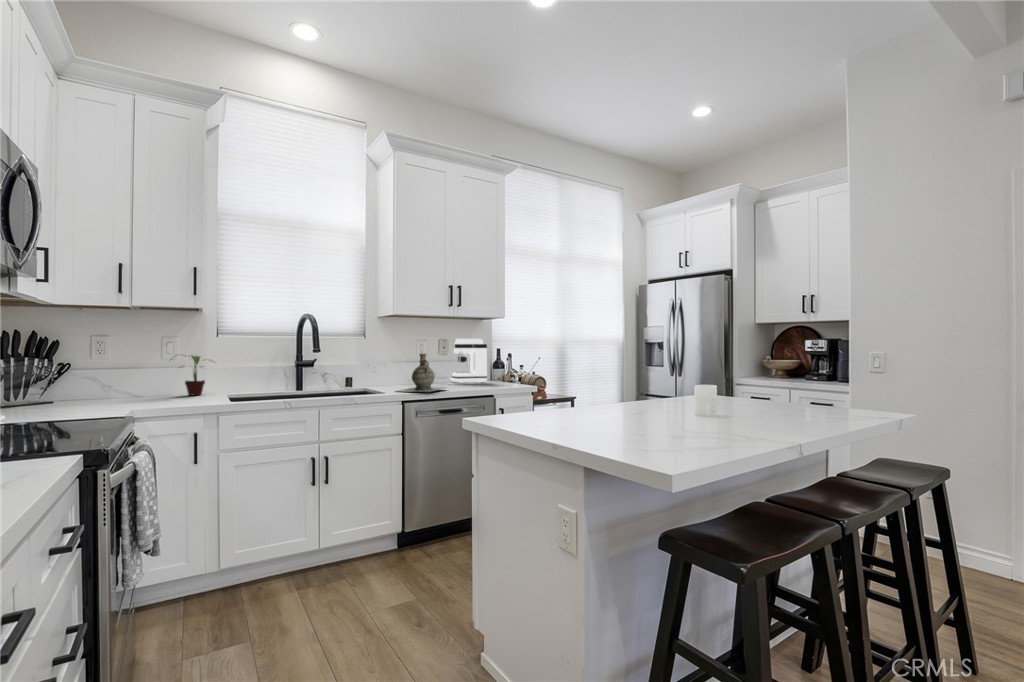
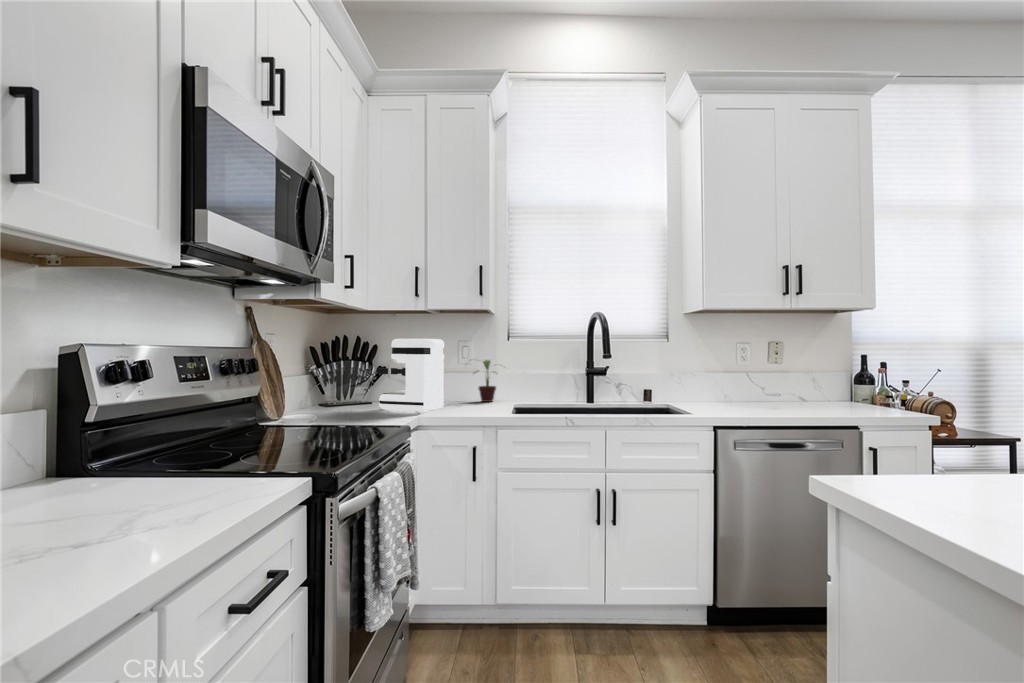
coffee maker: present [450,339,487,383] -> present [377,339,444,413]
ceramic jug: present [399,354,444,392] -> none [702,362,783,417]

